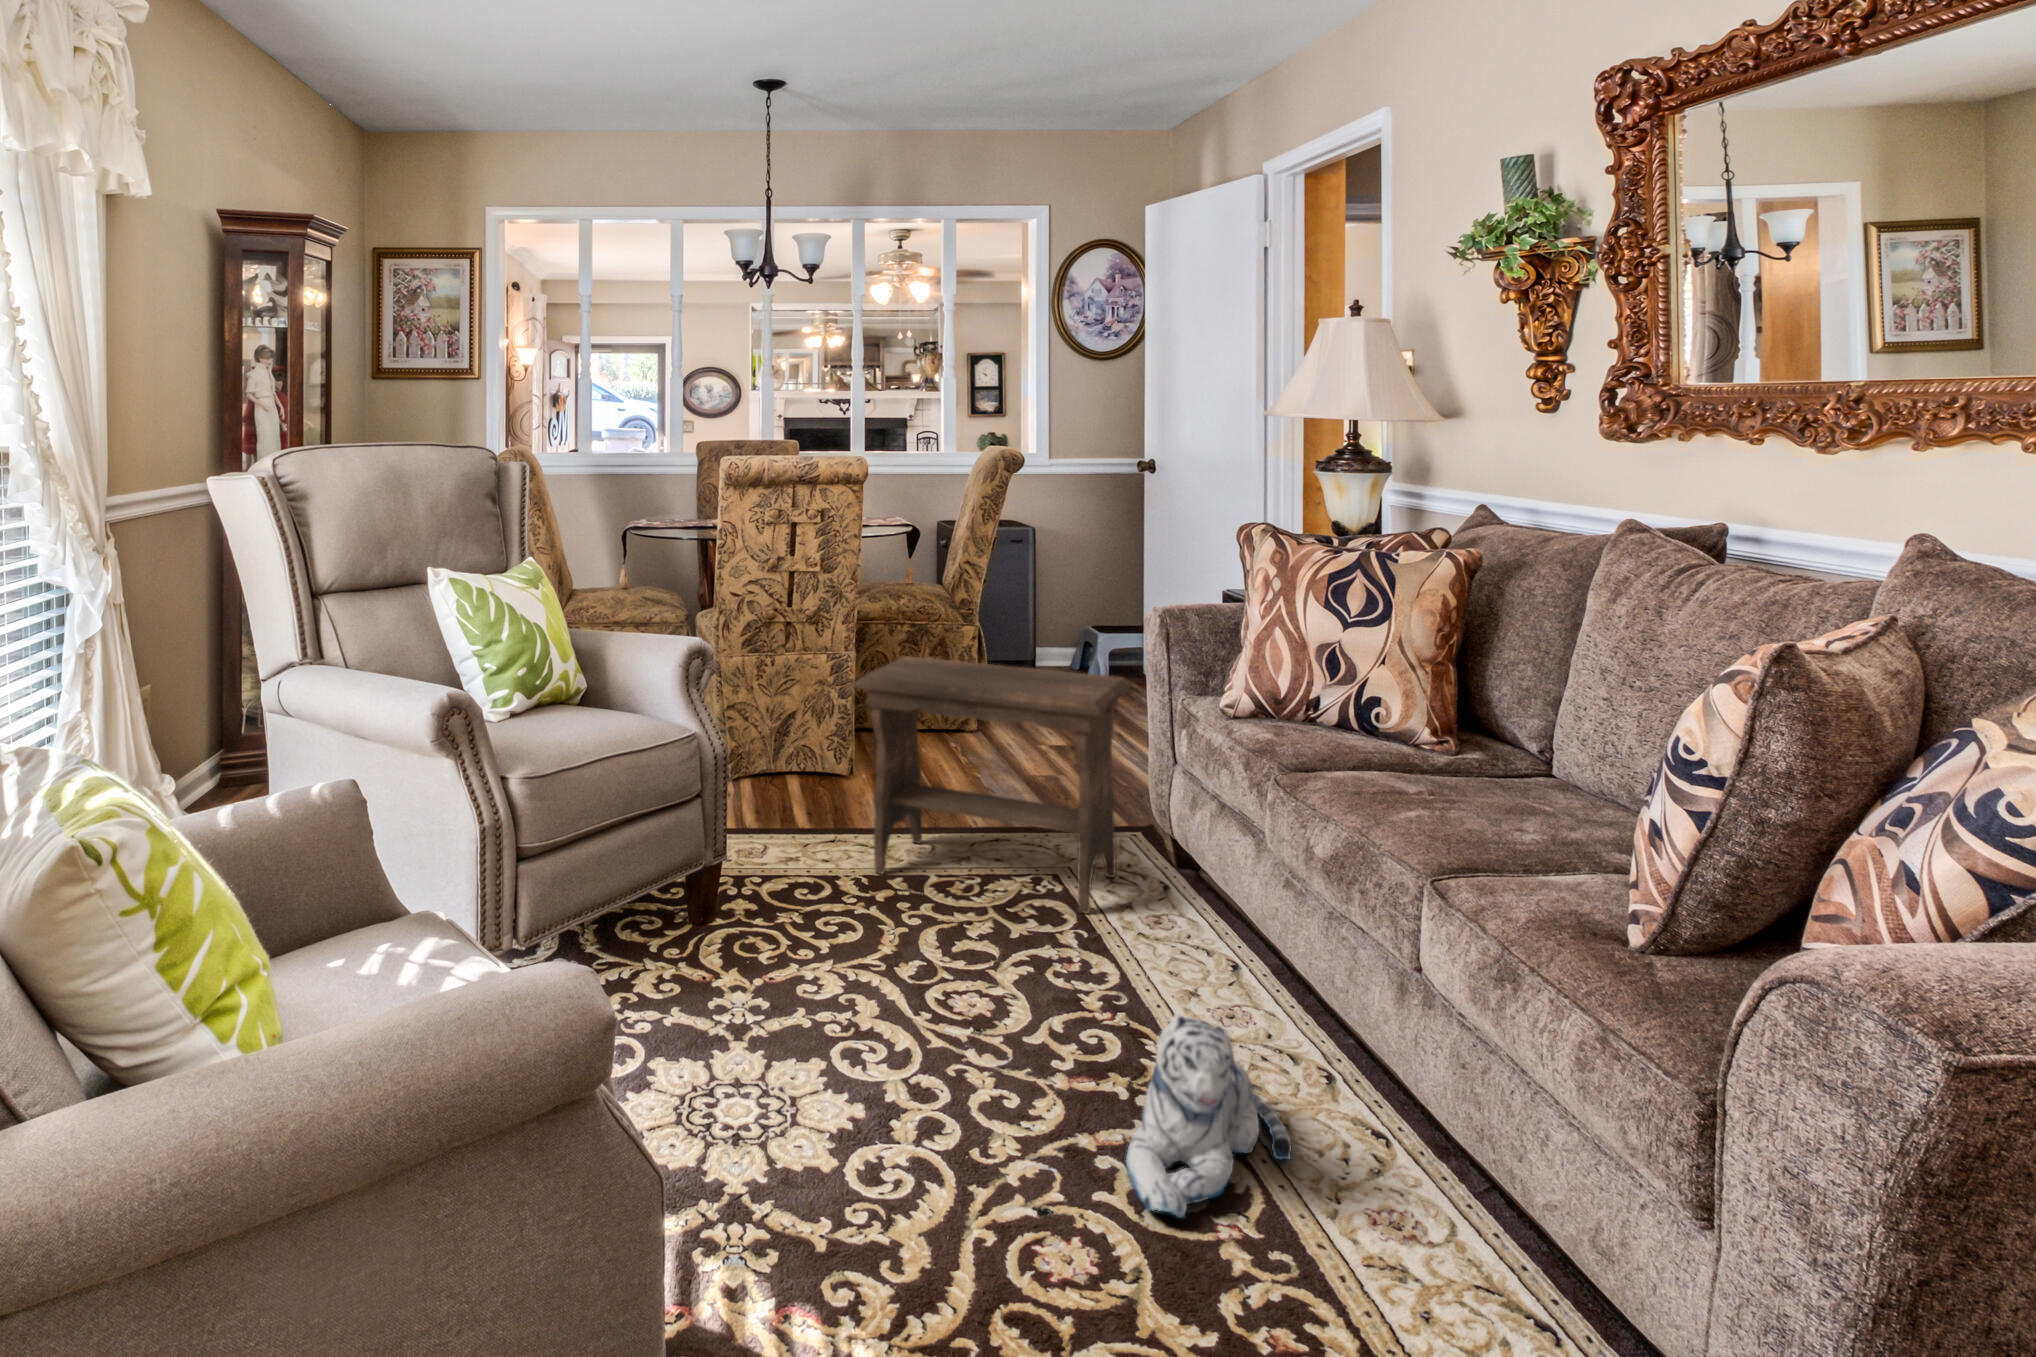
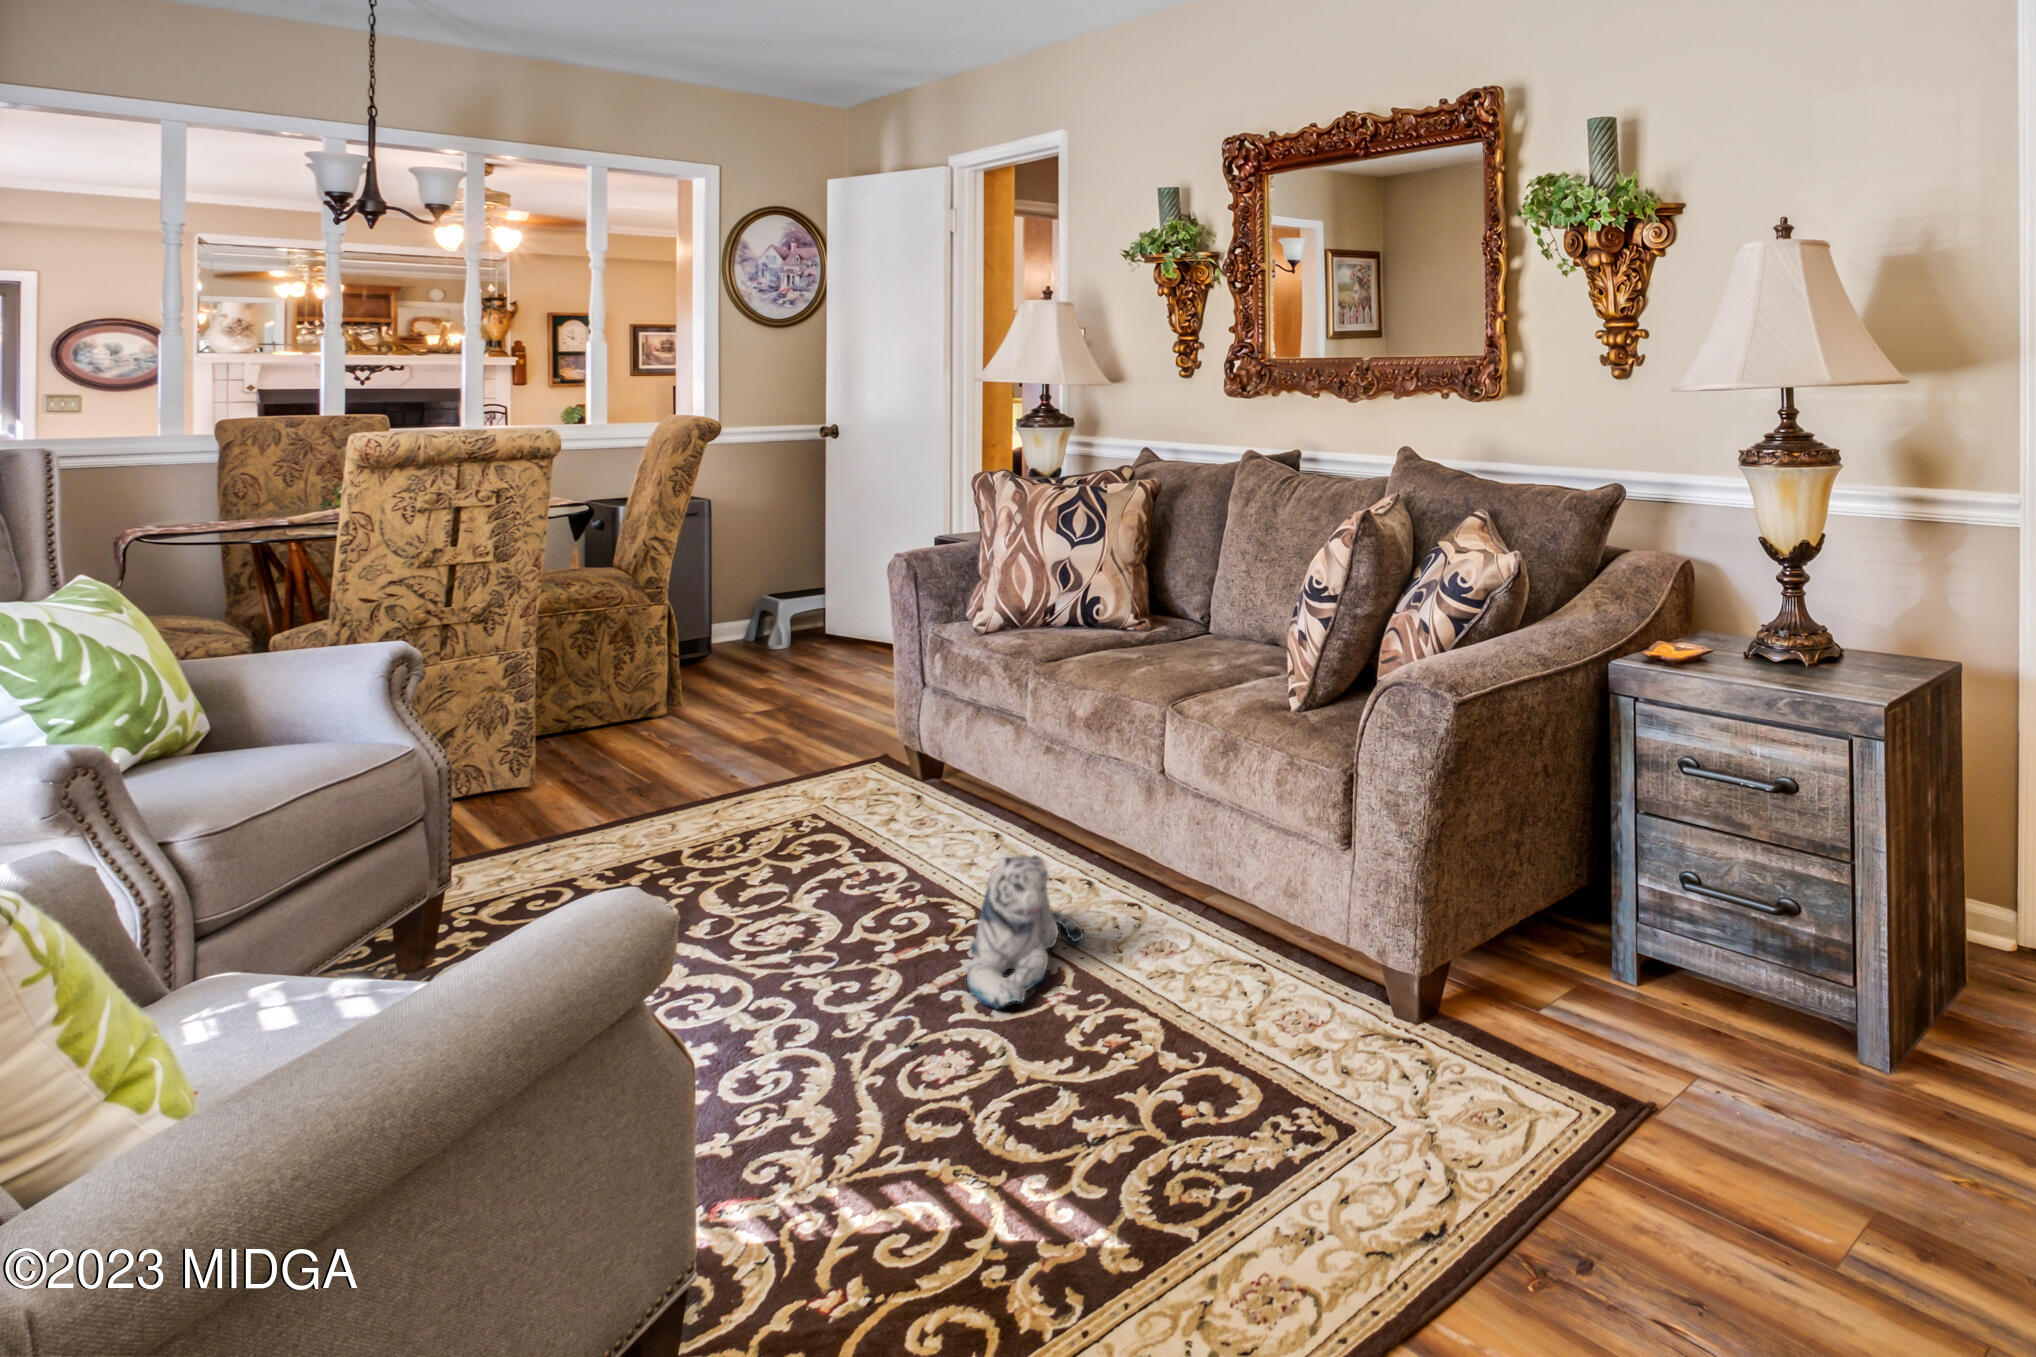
footstool: present [854,656,1131,914] -> none [593,619,885,862]

